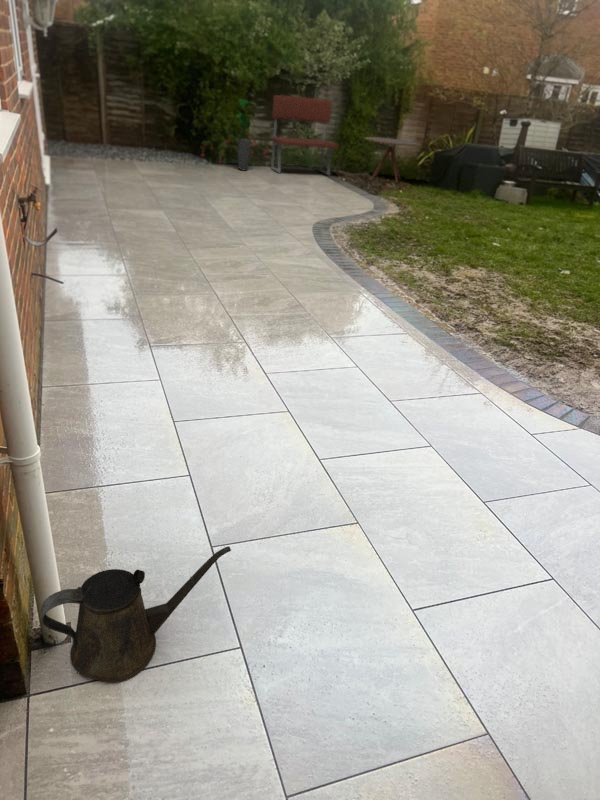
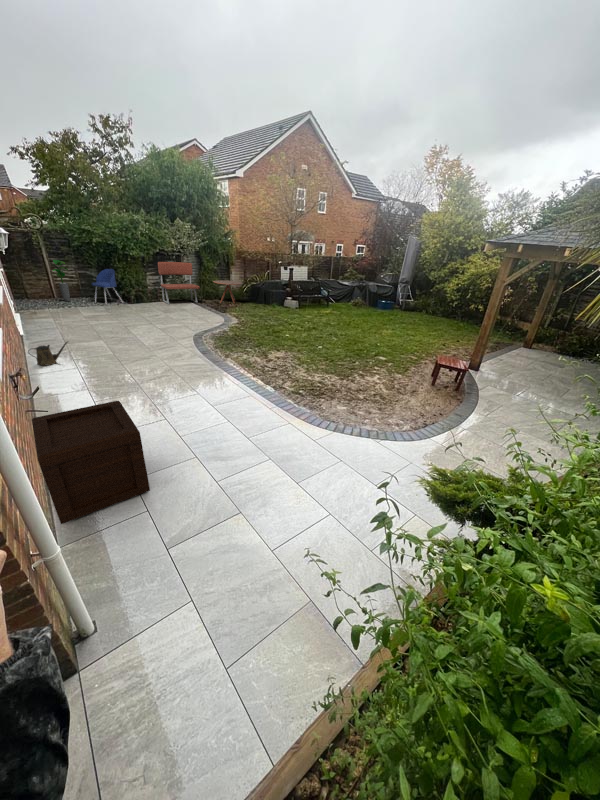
potted plant: present [237,99,256,170] -> present [53,260,70,301]
chair: none [163,104,206,165] -> present [92,269,116,301]
wooden crate: none [33,274,200,461] -> present [32,401,150,524]
watering can: present [41,546,231,683] -> present [28,341,68,365]

